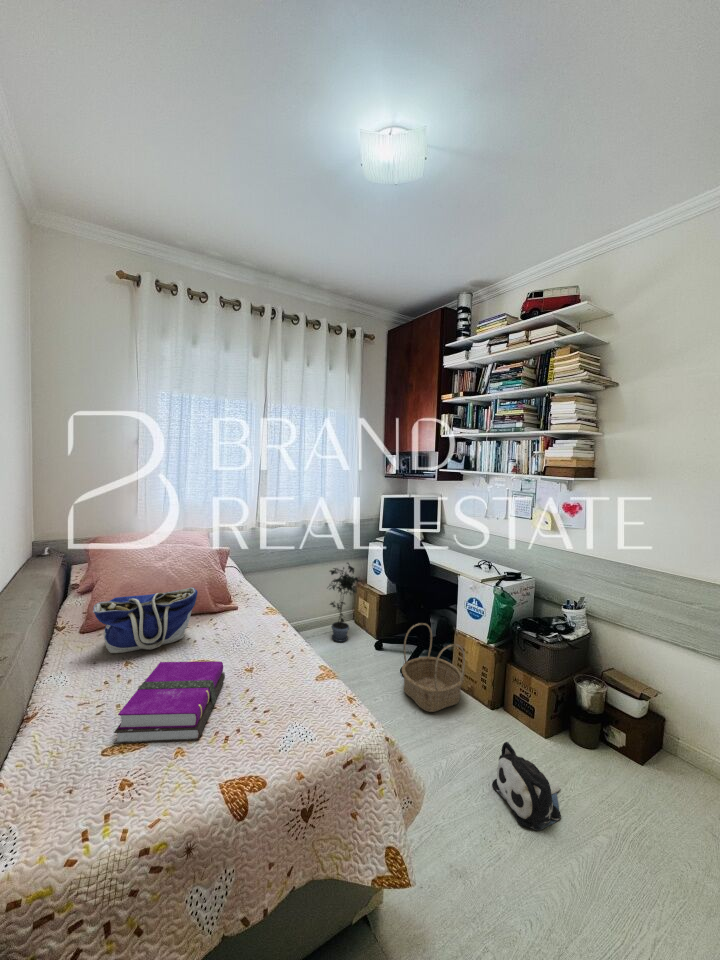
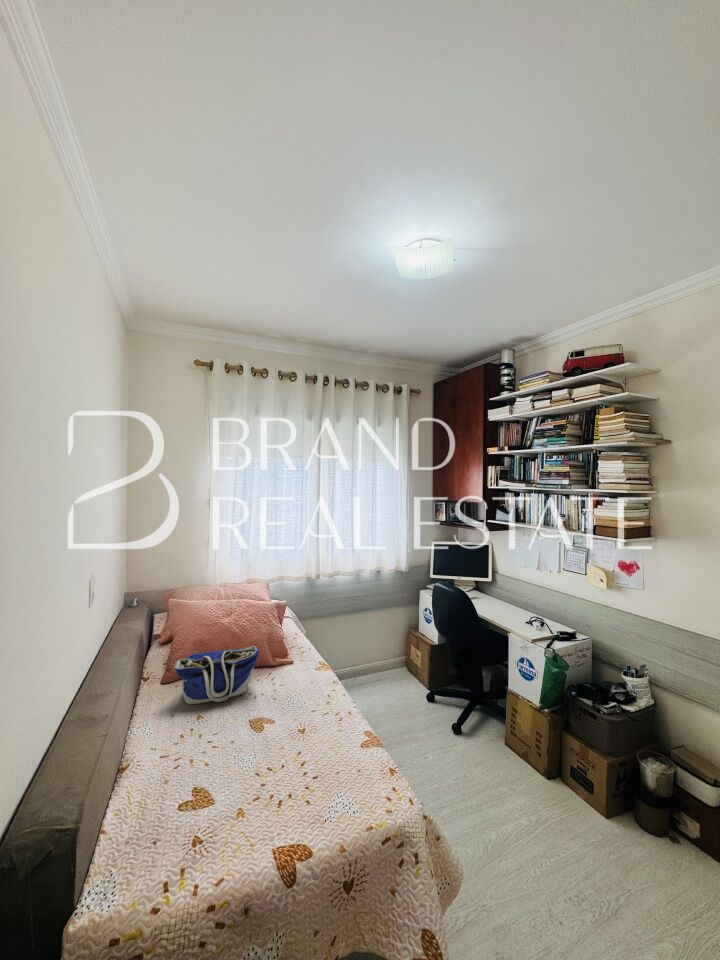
potted plant: present [330,563,362,641] -> none [378,610,414,689]
basket: present [402,623,465,712] -> none [452,679,517,775]
hardback book: present [114,661,225,744] -> none [189,720,281,801]
plush toy: present [492,742,561,830] -> none [545,821,622,926]

